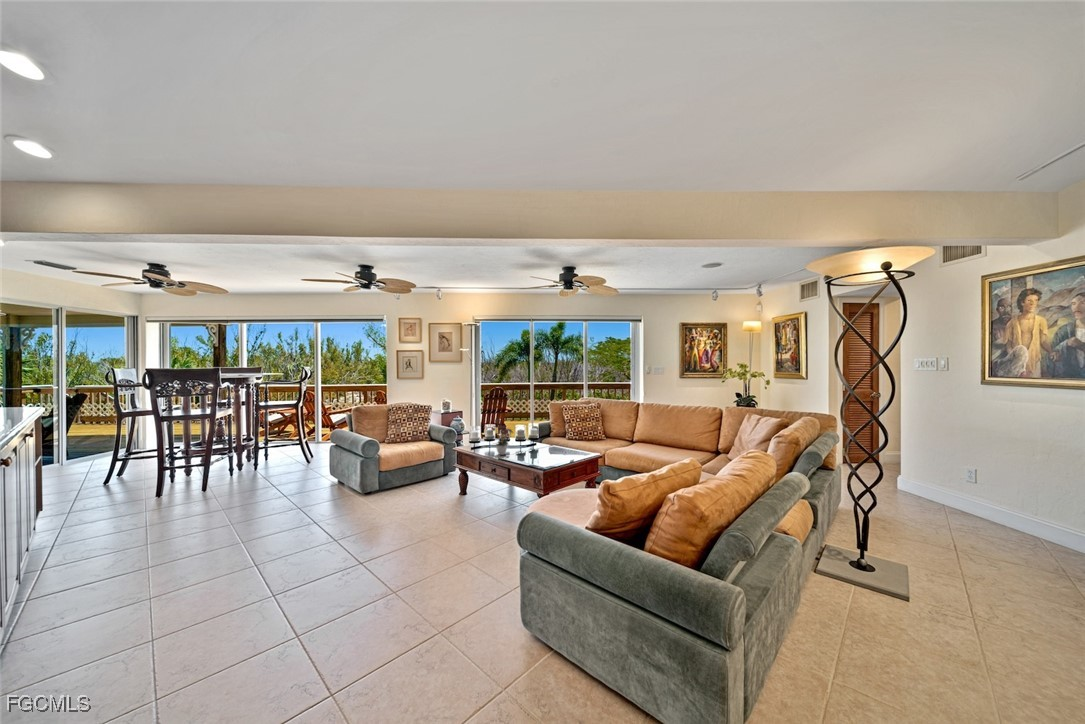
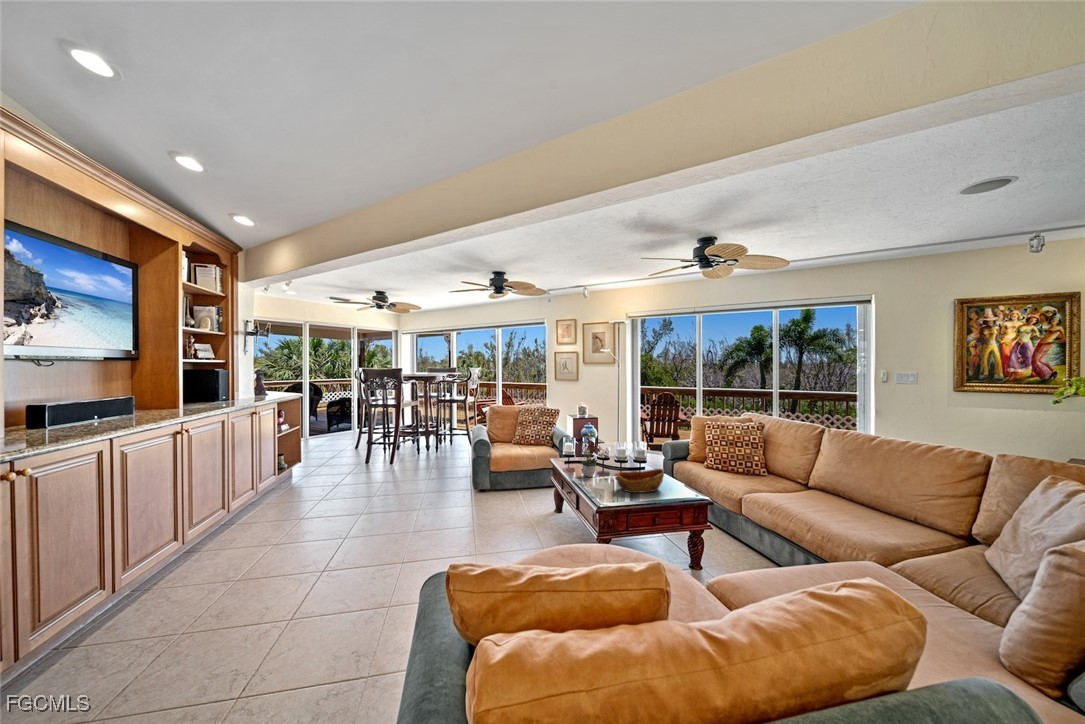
wooden bowl: none [532,439,563,459] -> present [617,469,664,493]

